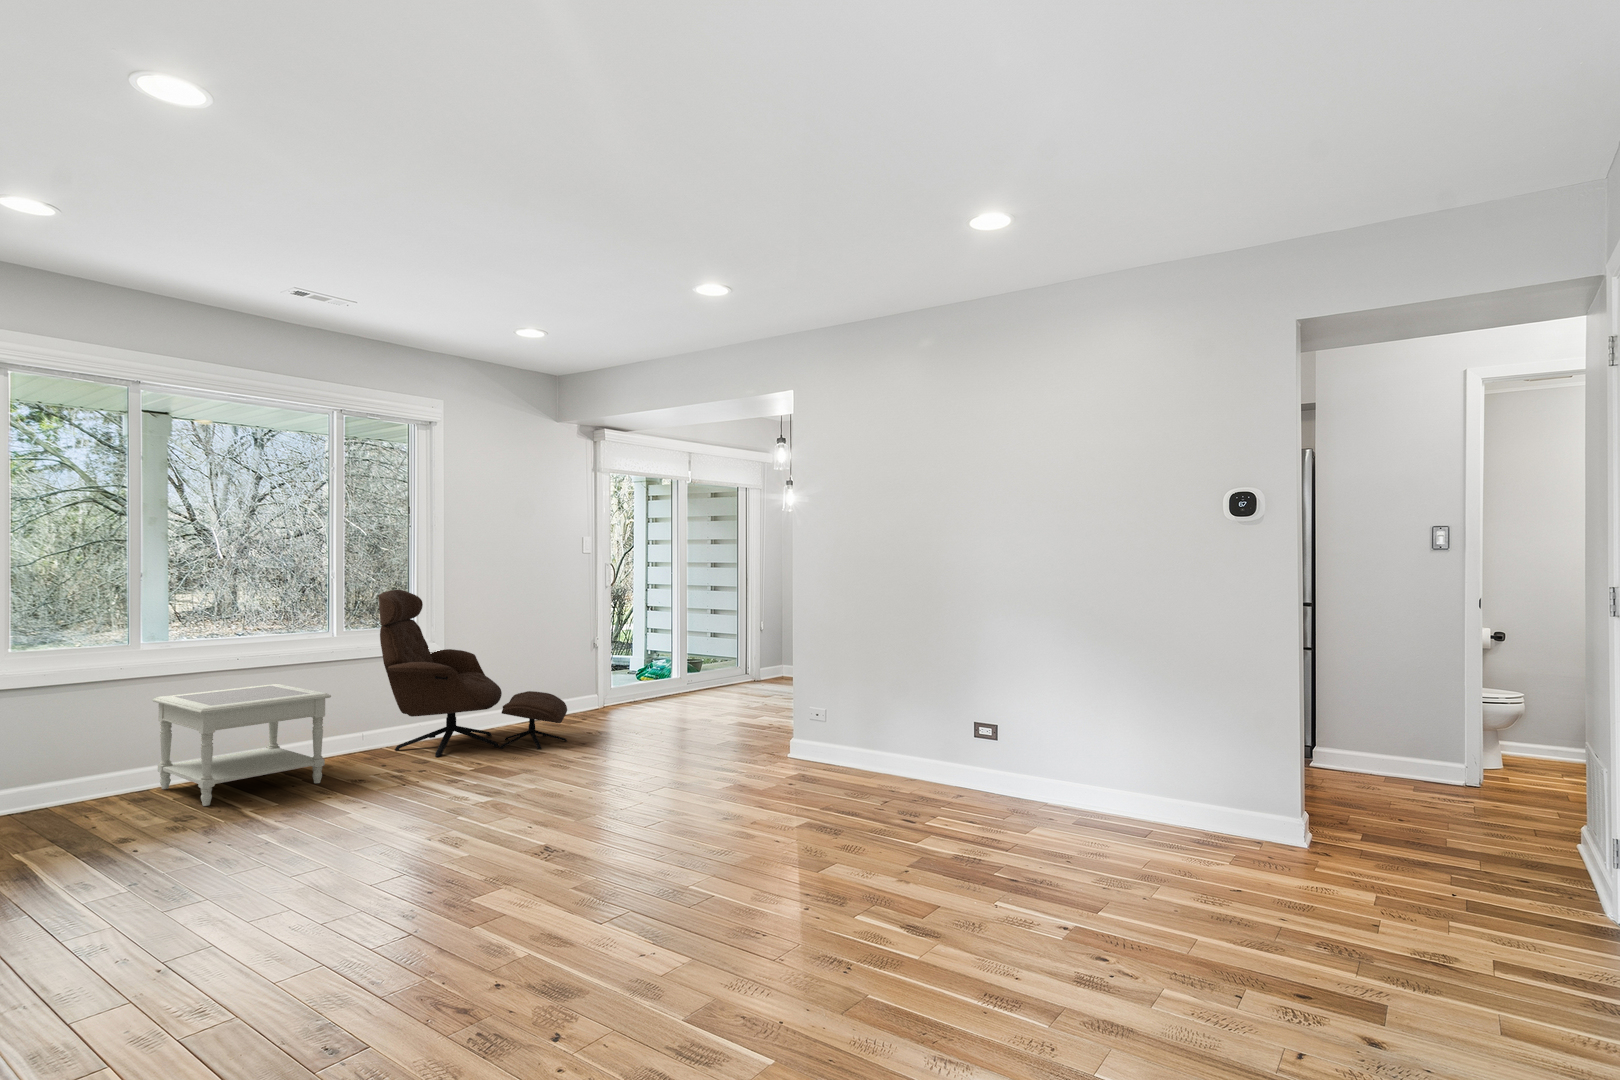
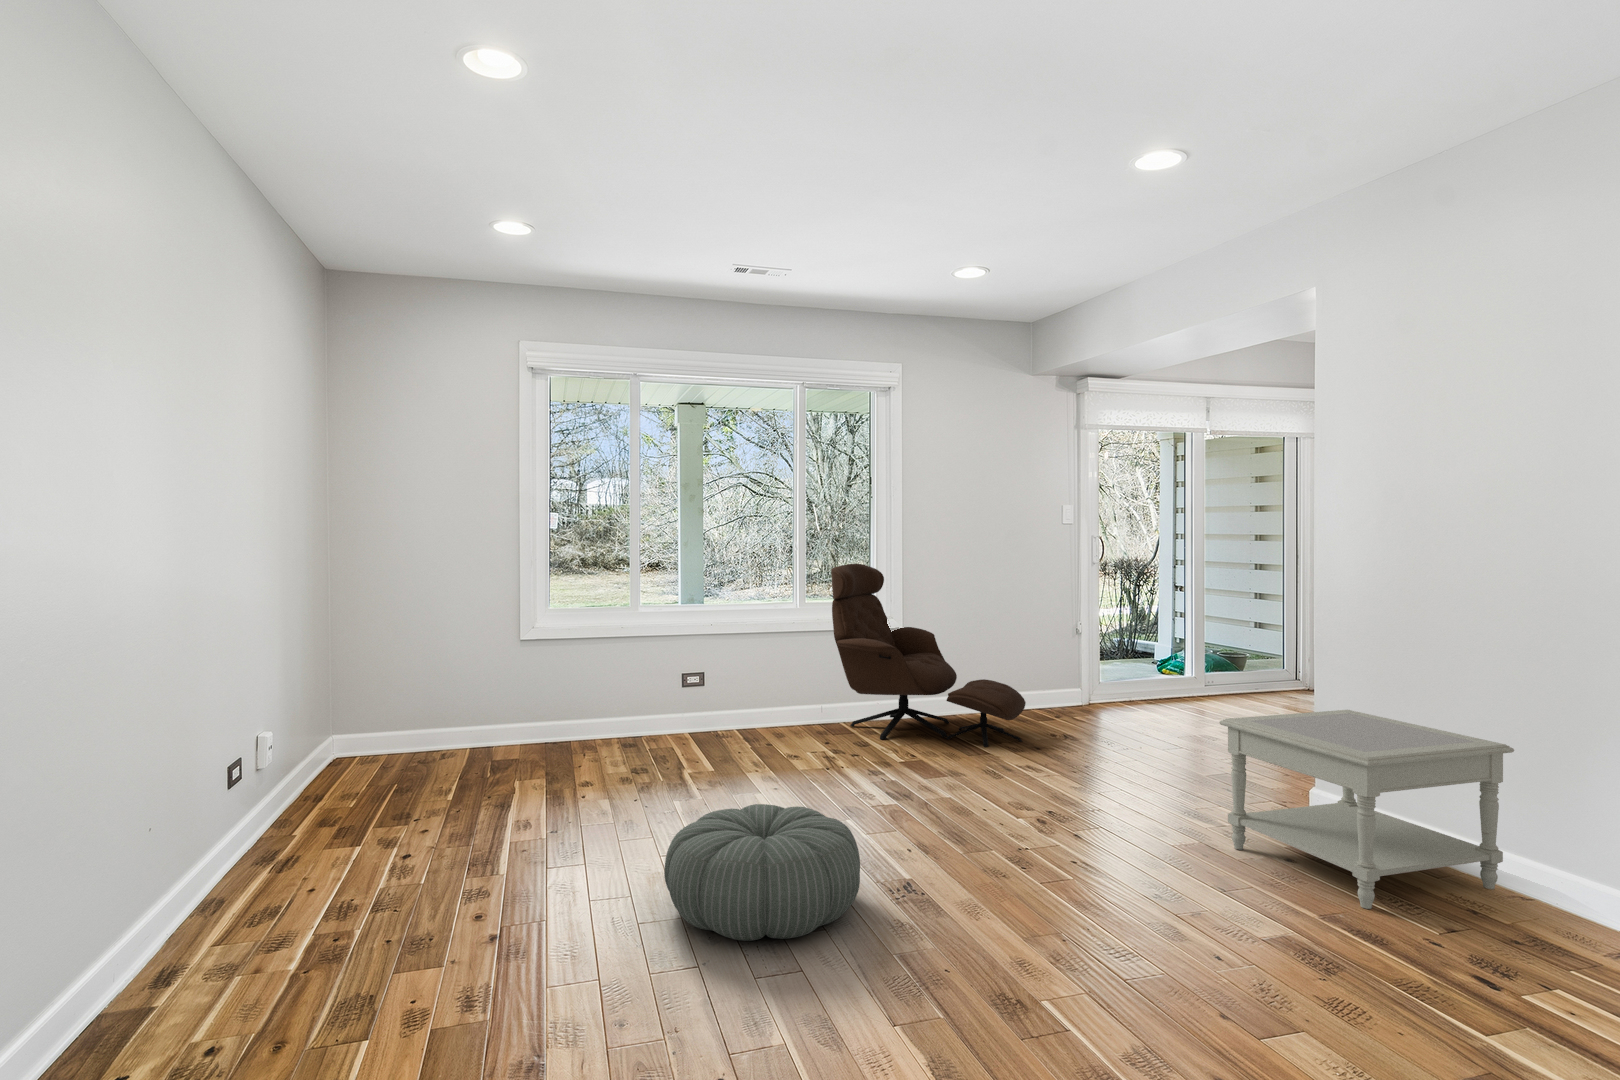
side table: present [153,684,331,806] -> present [1219,710,1514,909]
pouf: none [351,801,533,911] -> present [664,804,860,941]

